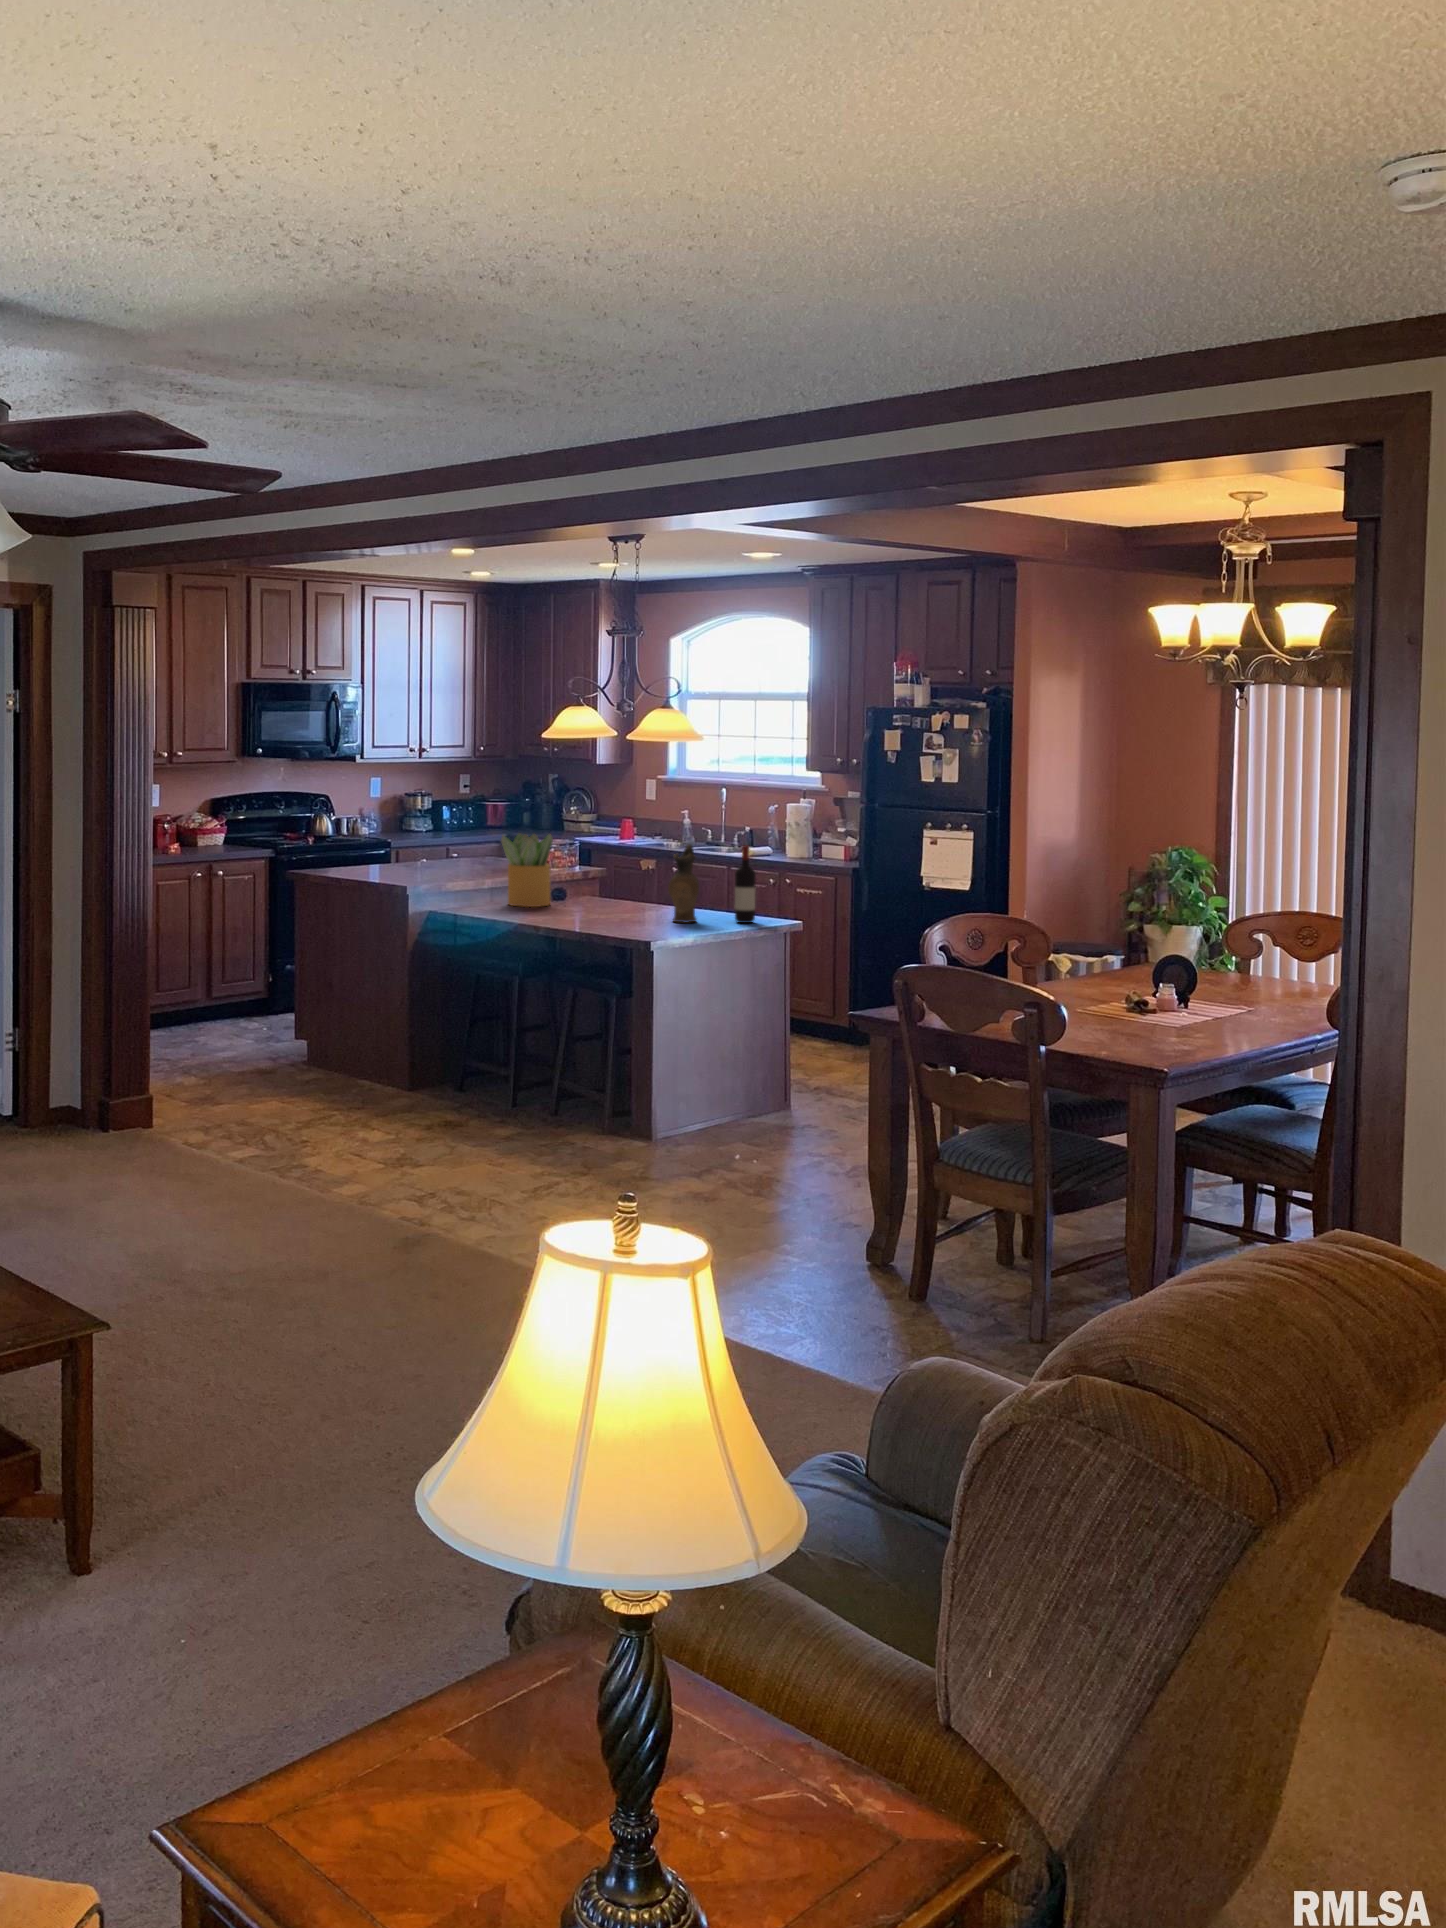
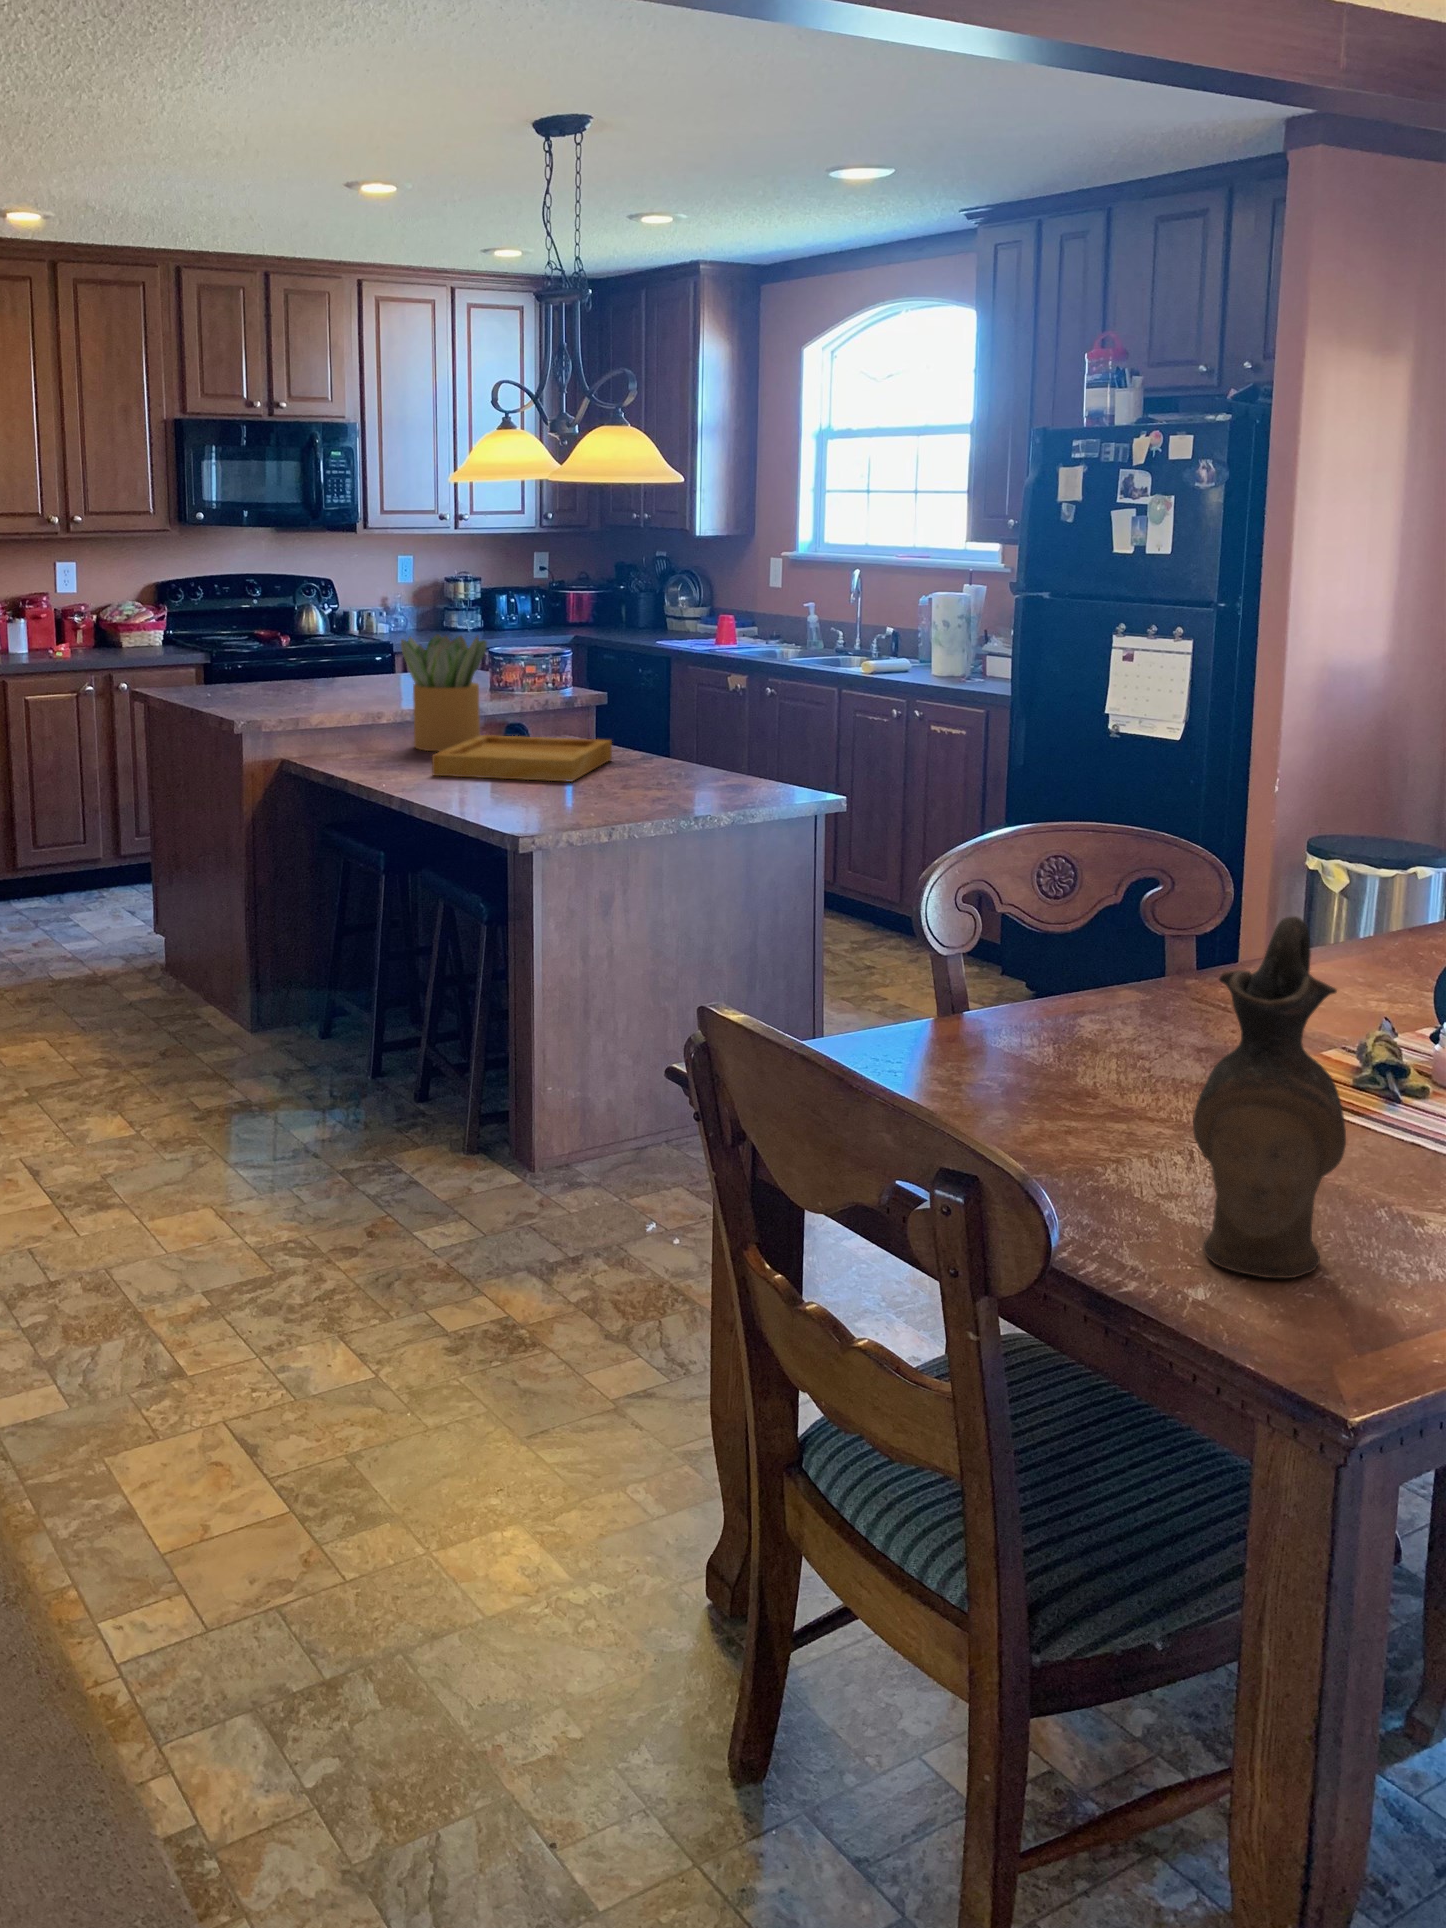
ceramic pitcher: present [668,844,699,923] -> present [1193,916,1346,1278]
wine bottle: present [735,845,756,923] -> none [728,660,764,793]
tray: none [549,896,643,920] -> present [432,735,612,782]

